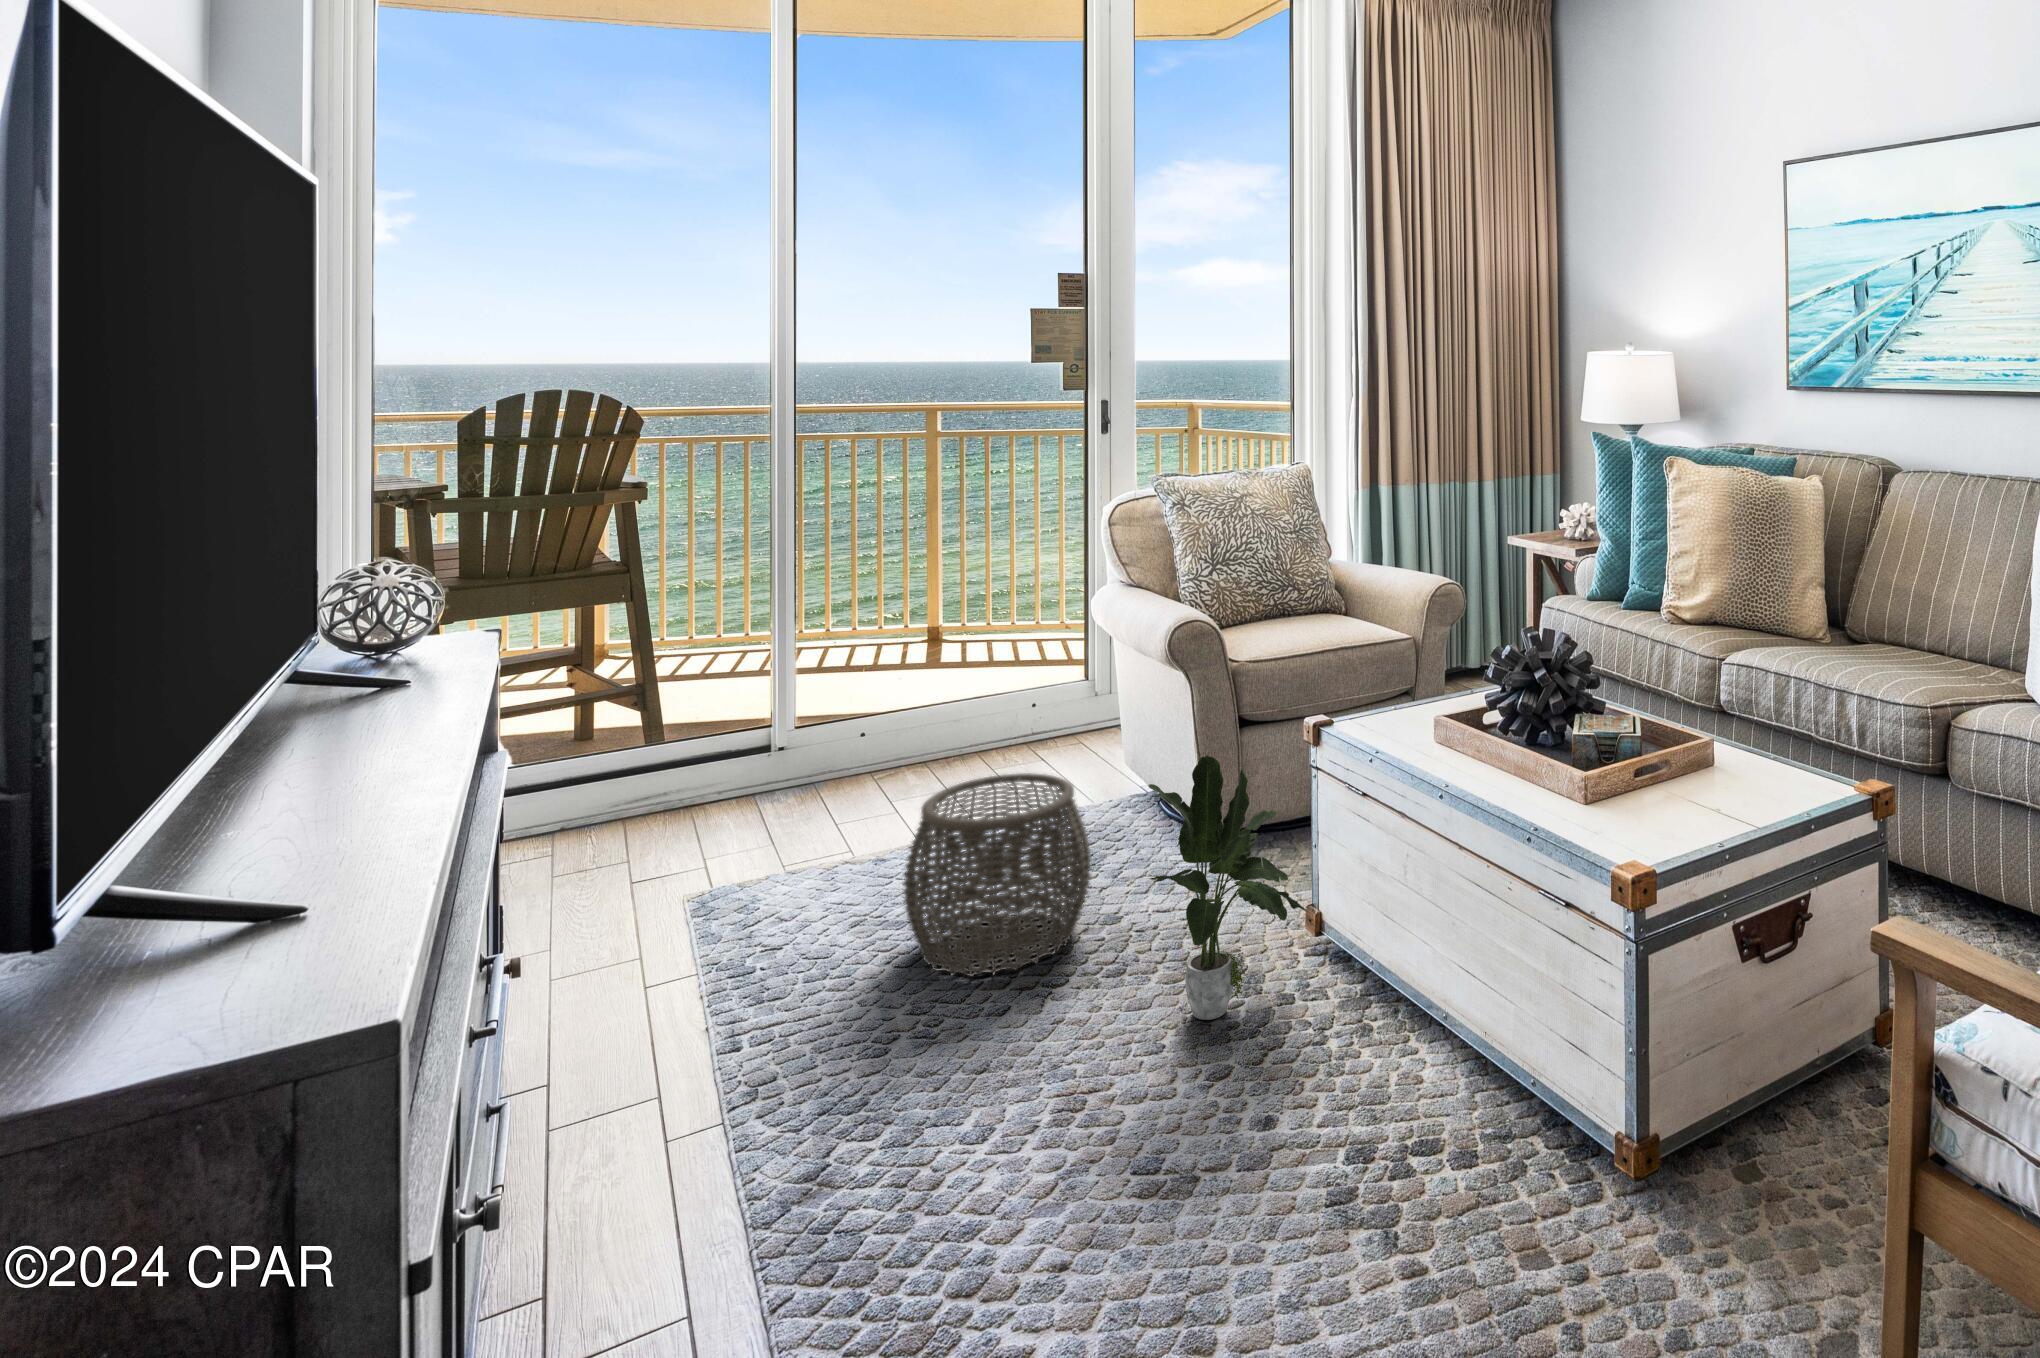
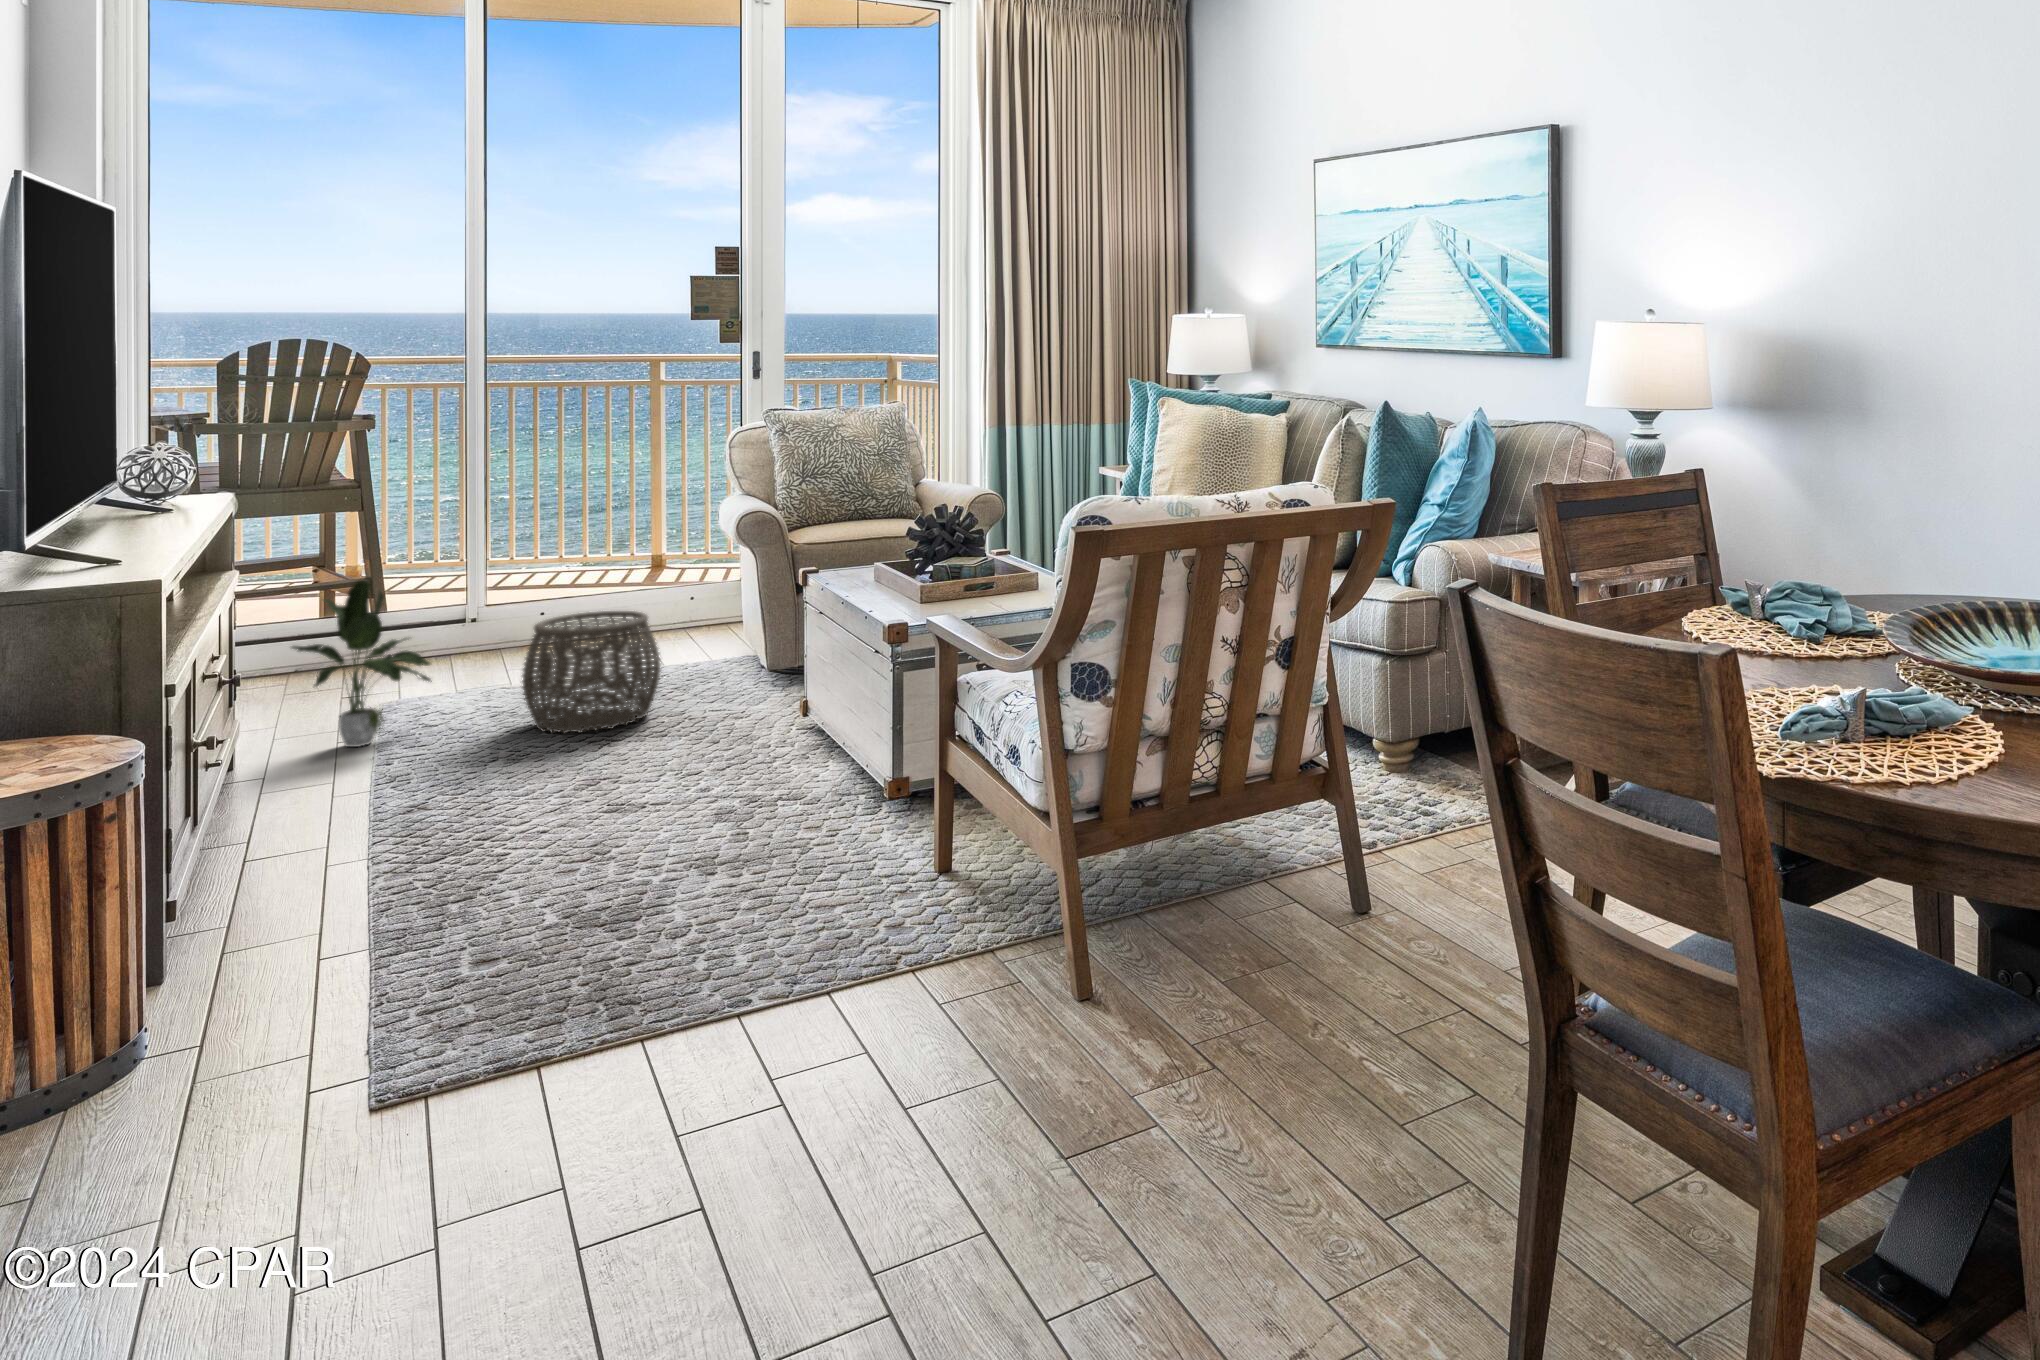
potted plant: present [1148,755,1308,1020] -> present [292,581,432,747]

